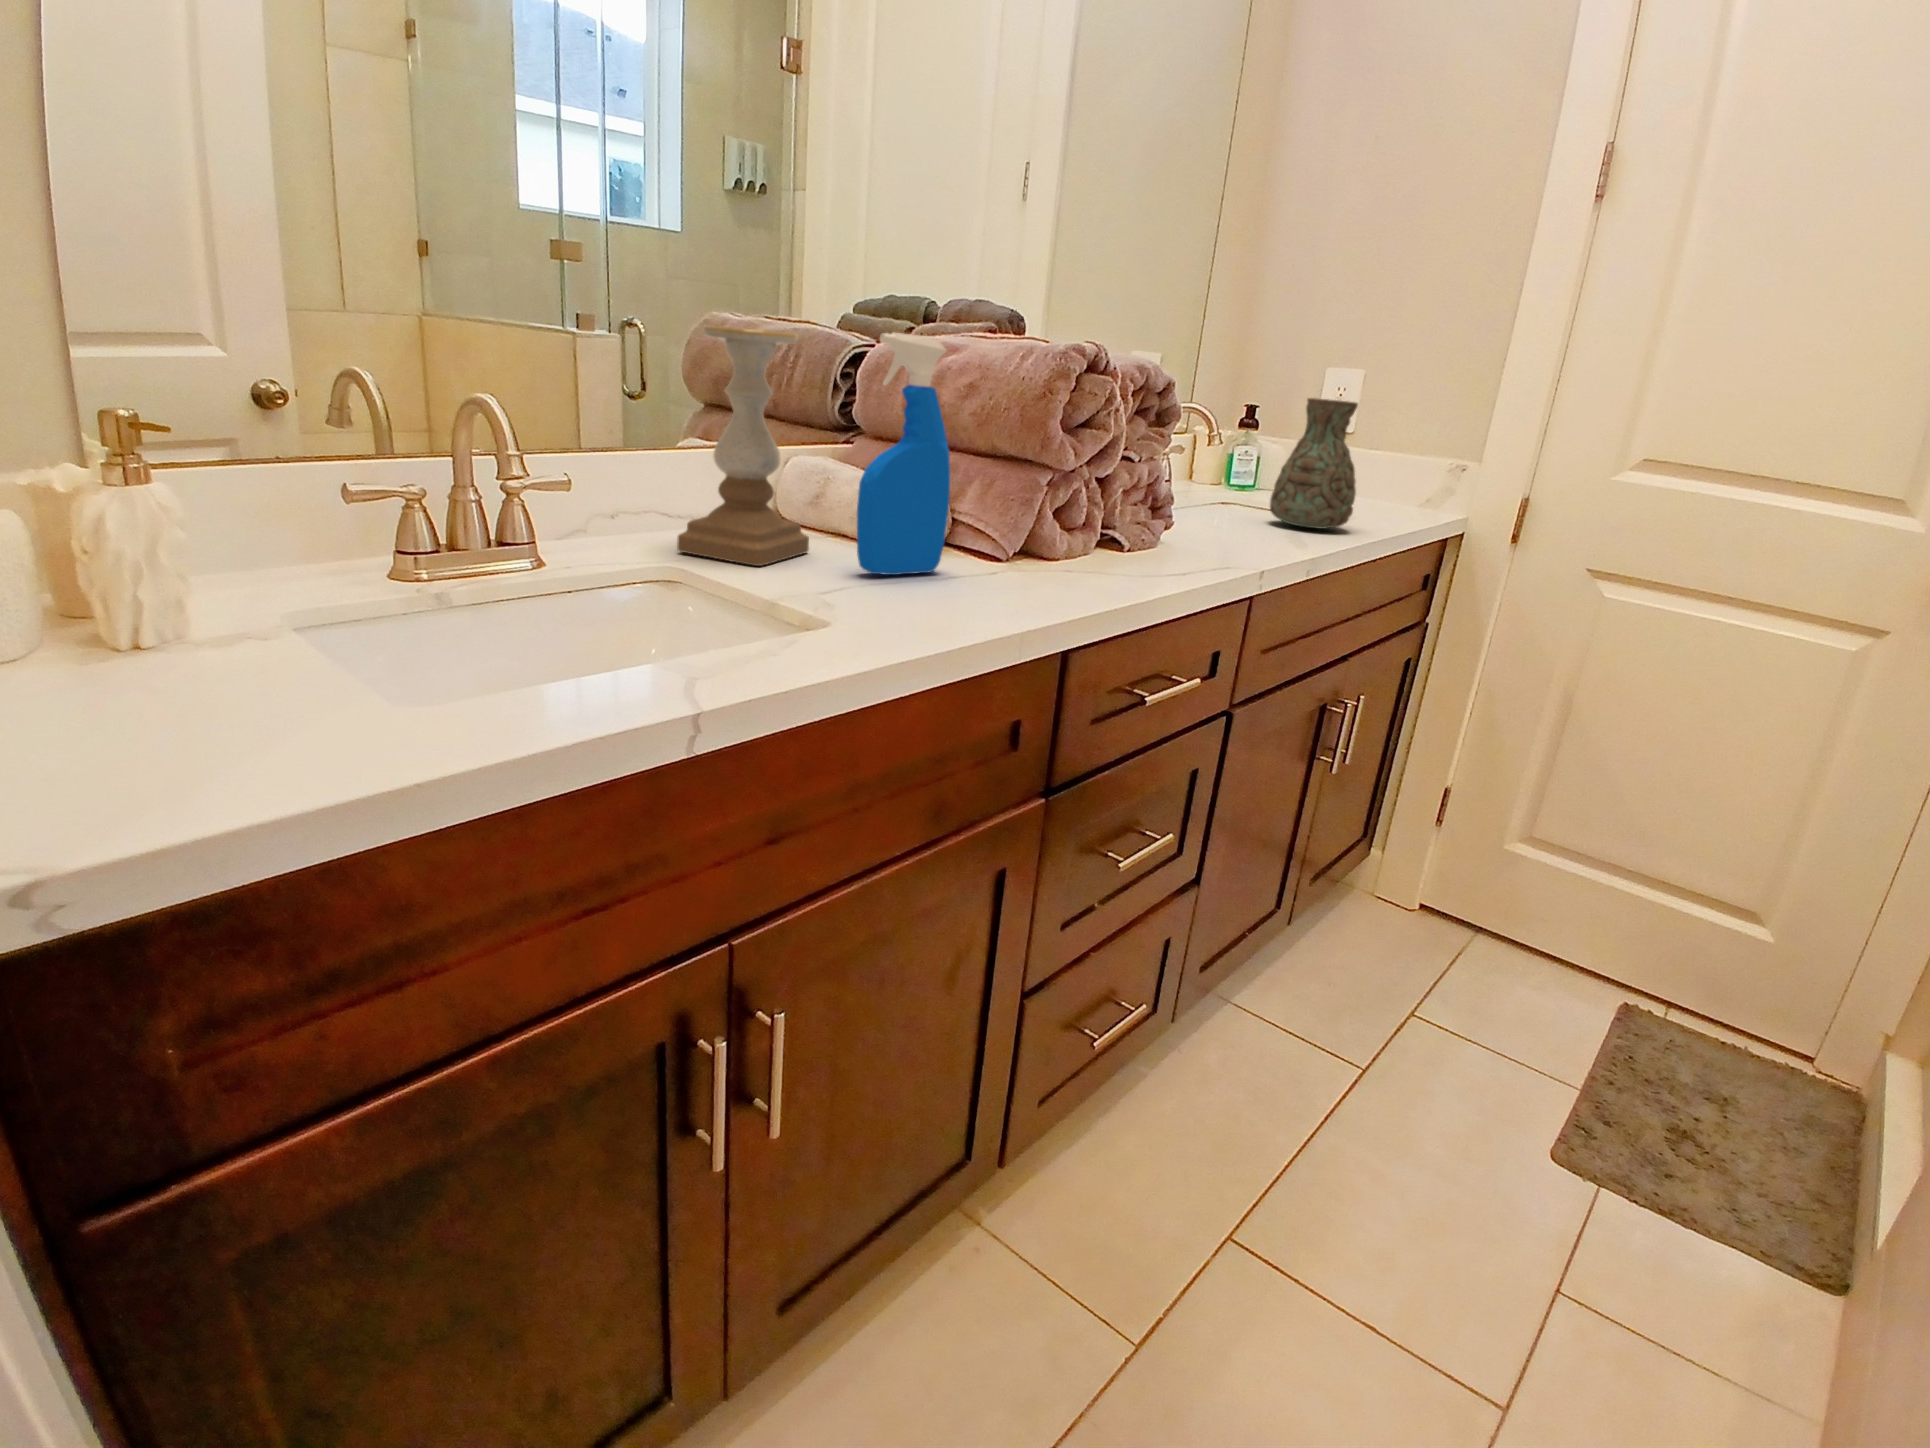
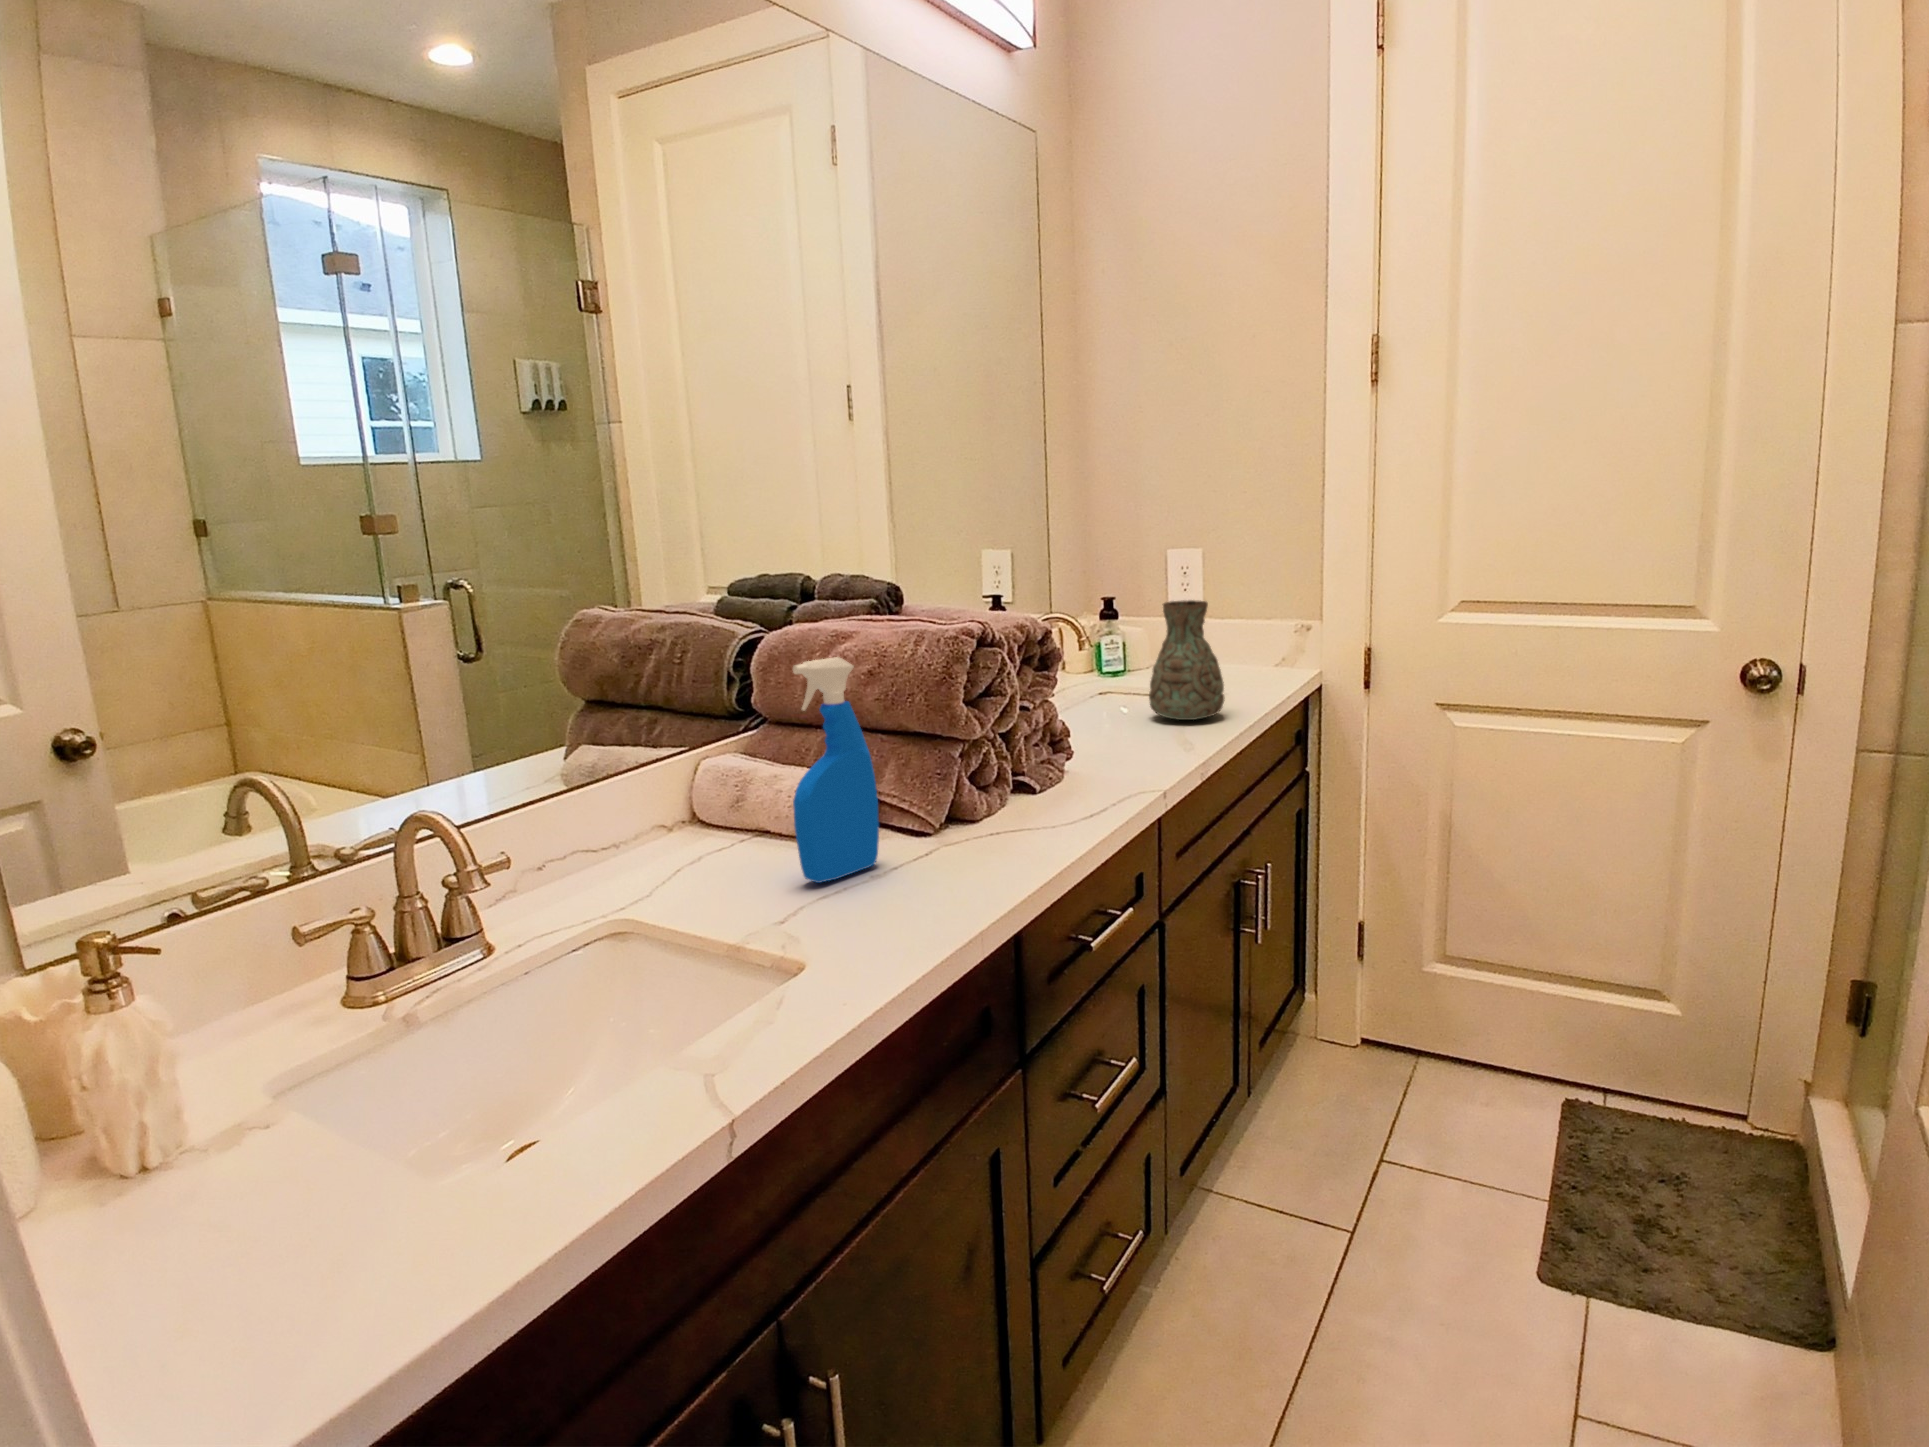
candle holder: present [677,326,809,566] -> none [615,665,745,897]

